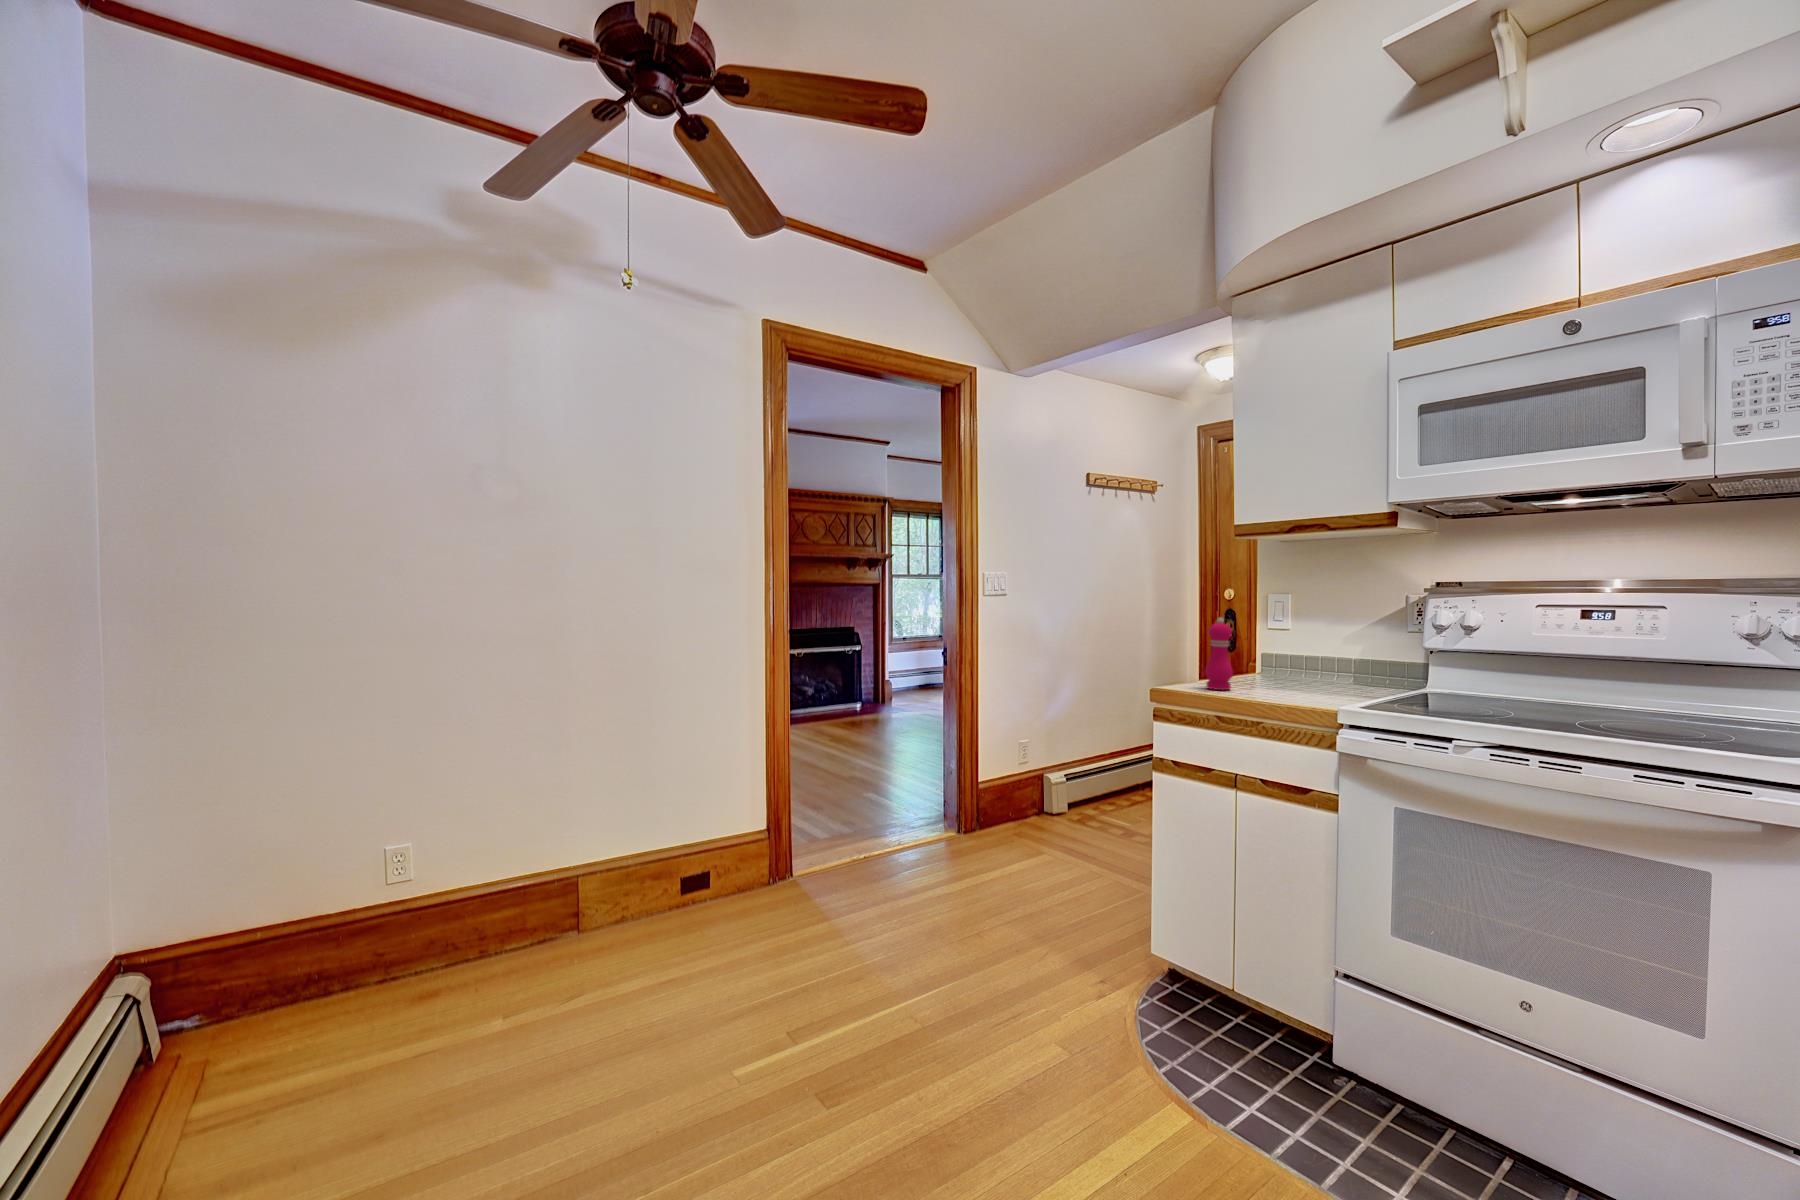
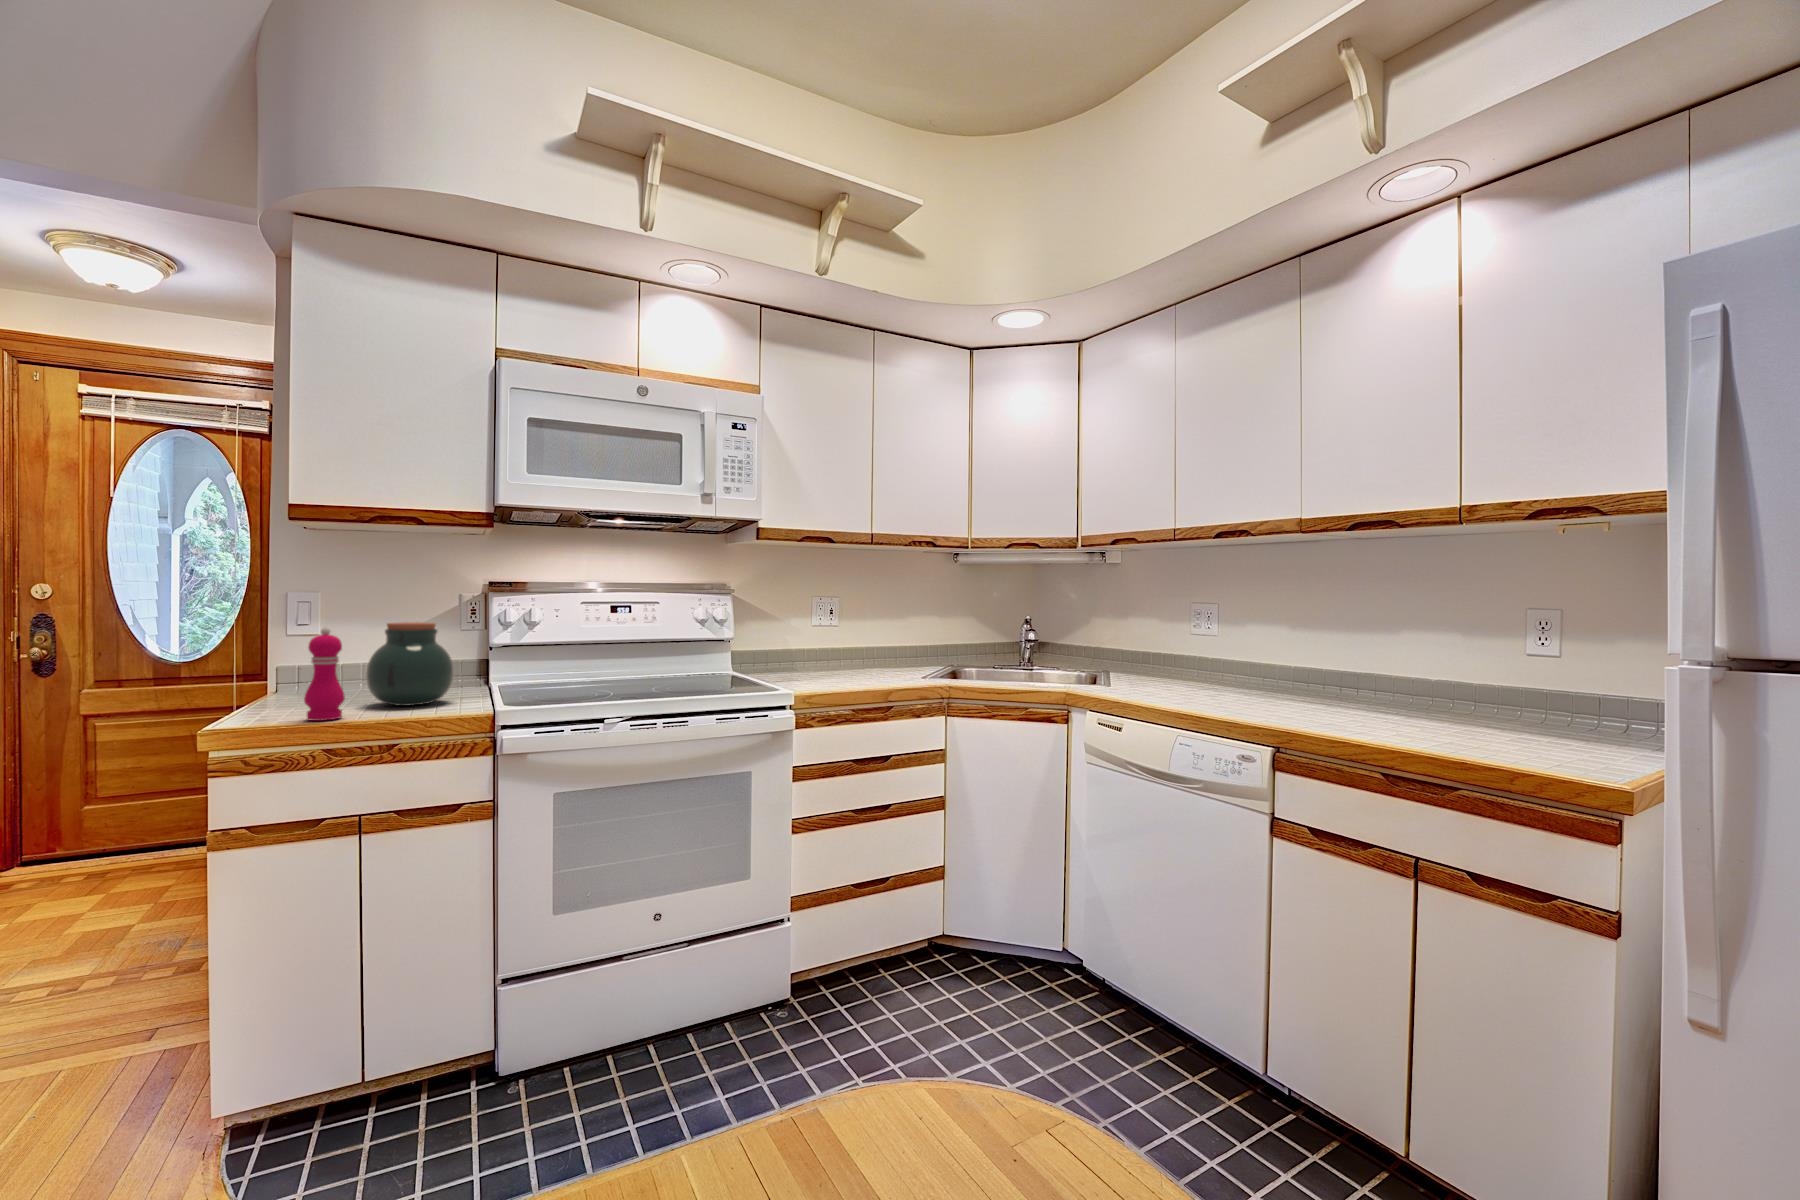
jar: none [1269,618,1344,692] -> present [366,622,453,706]

